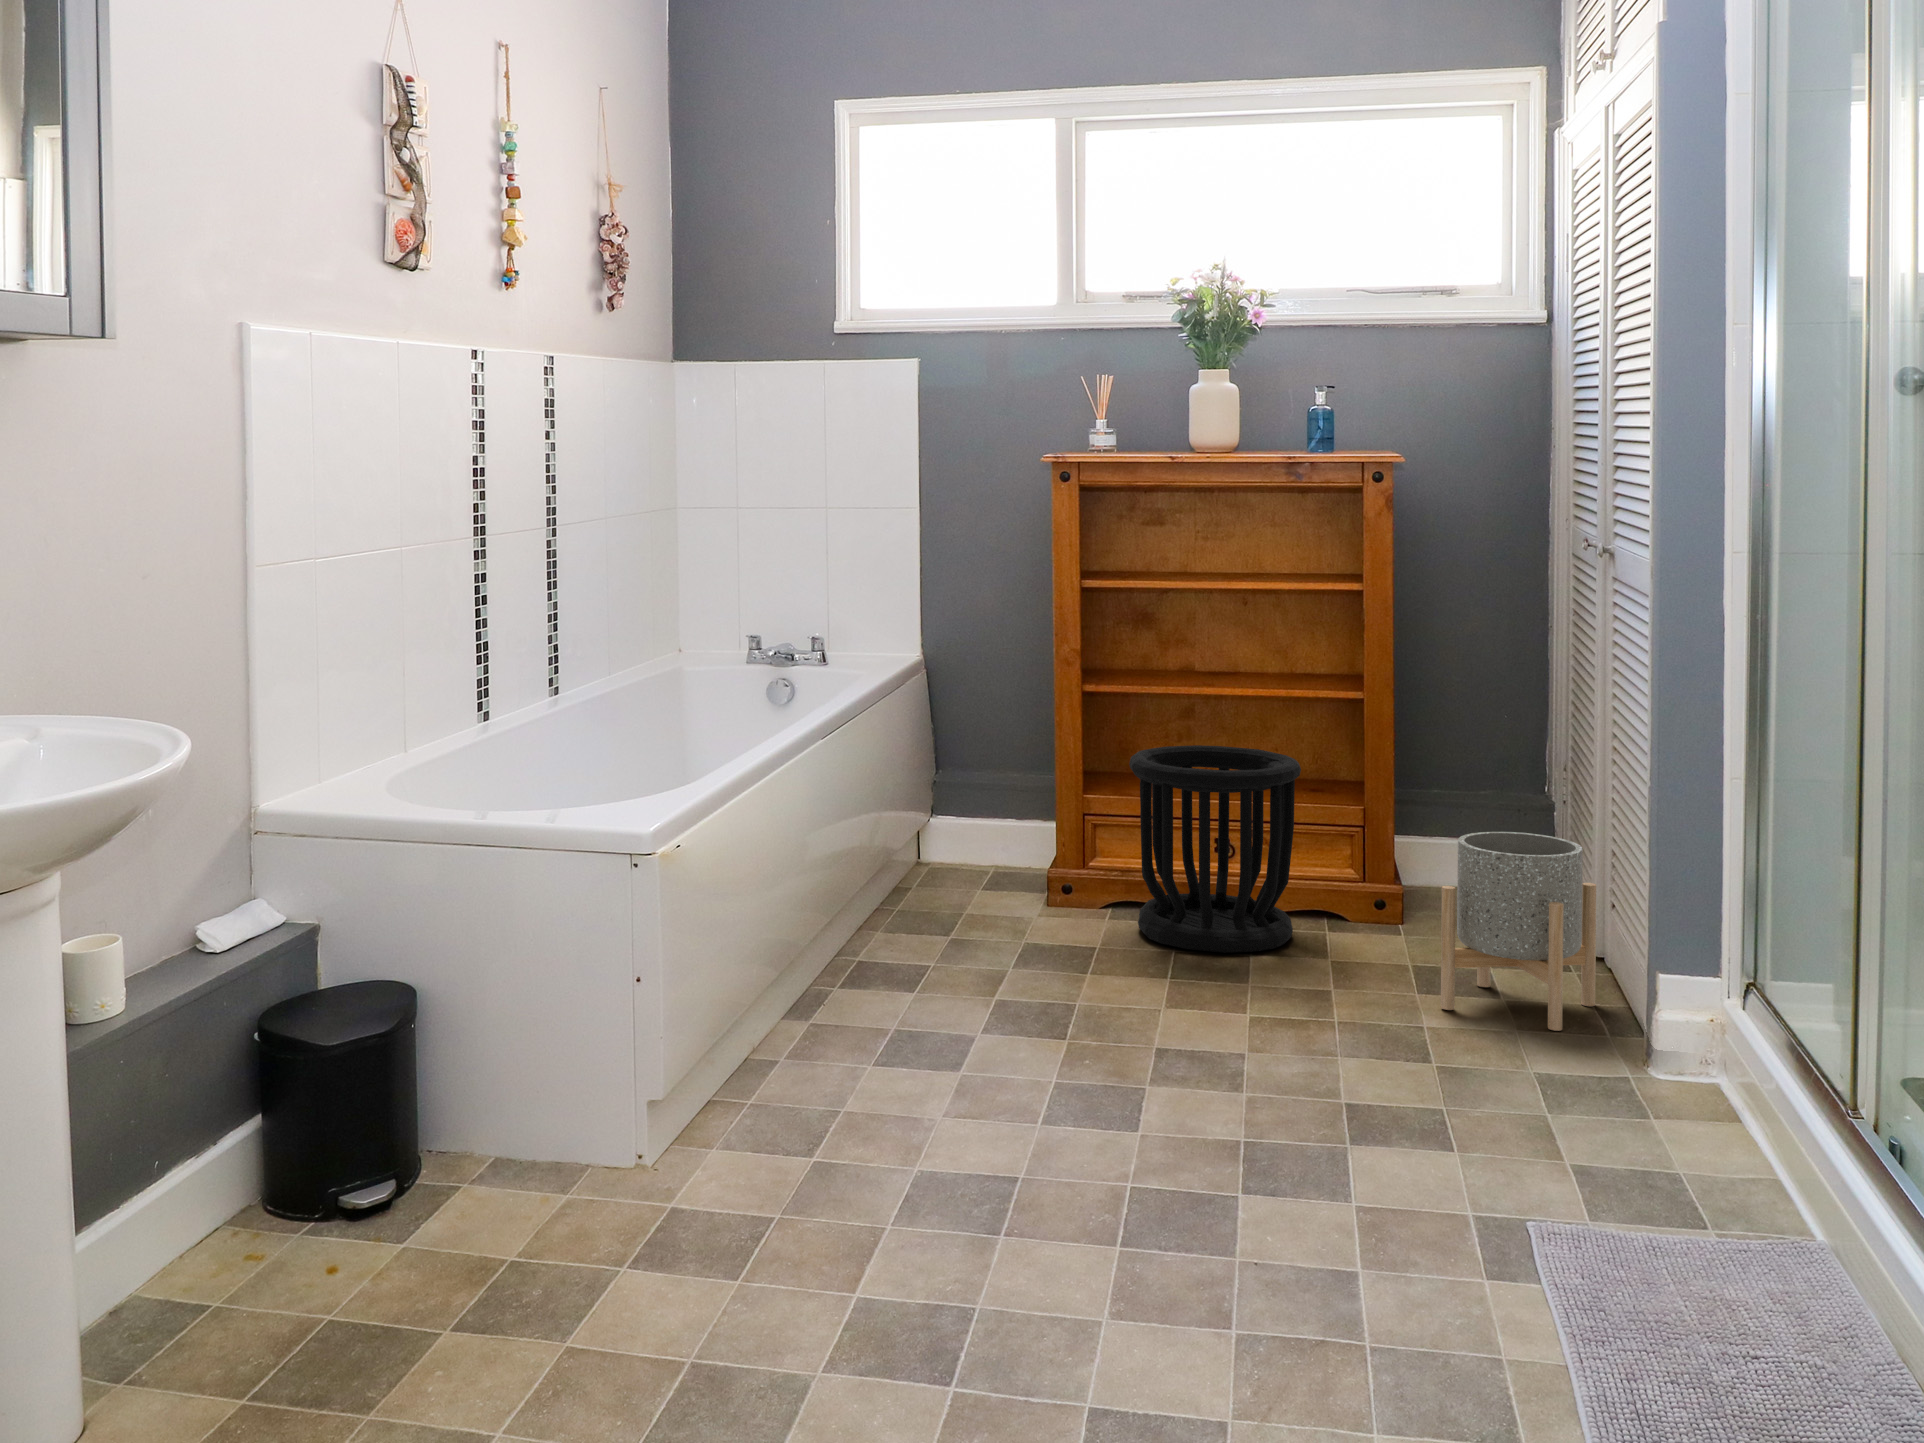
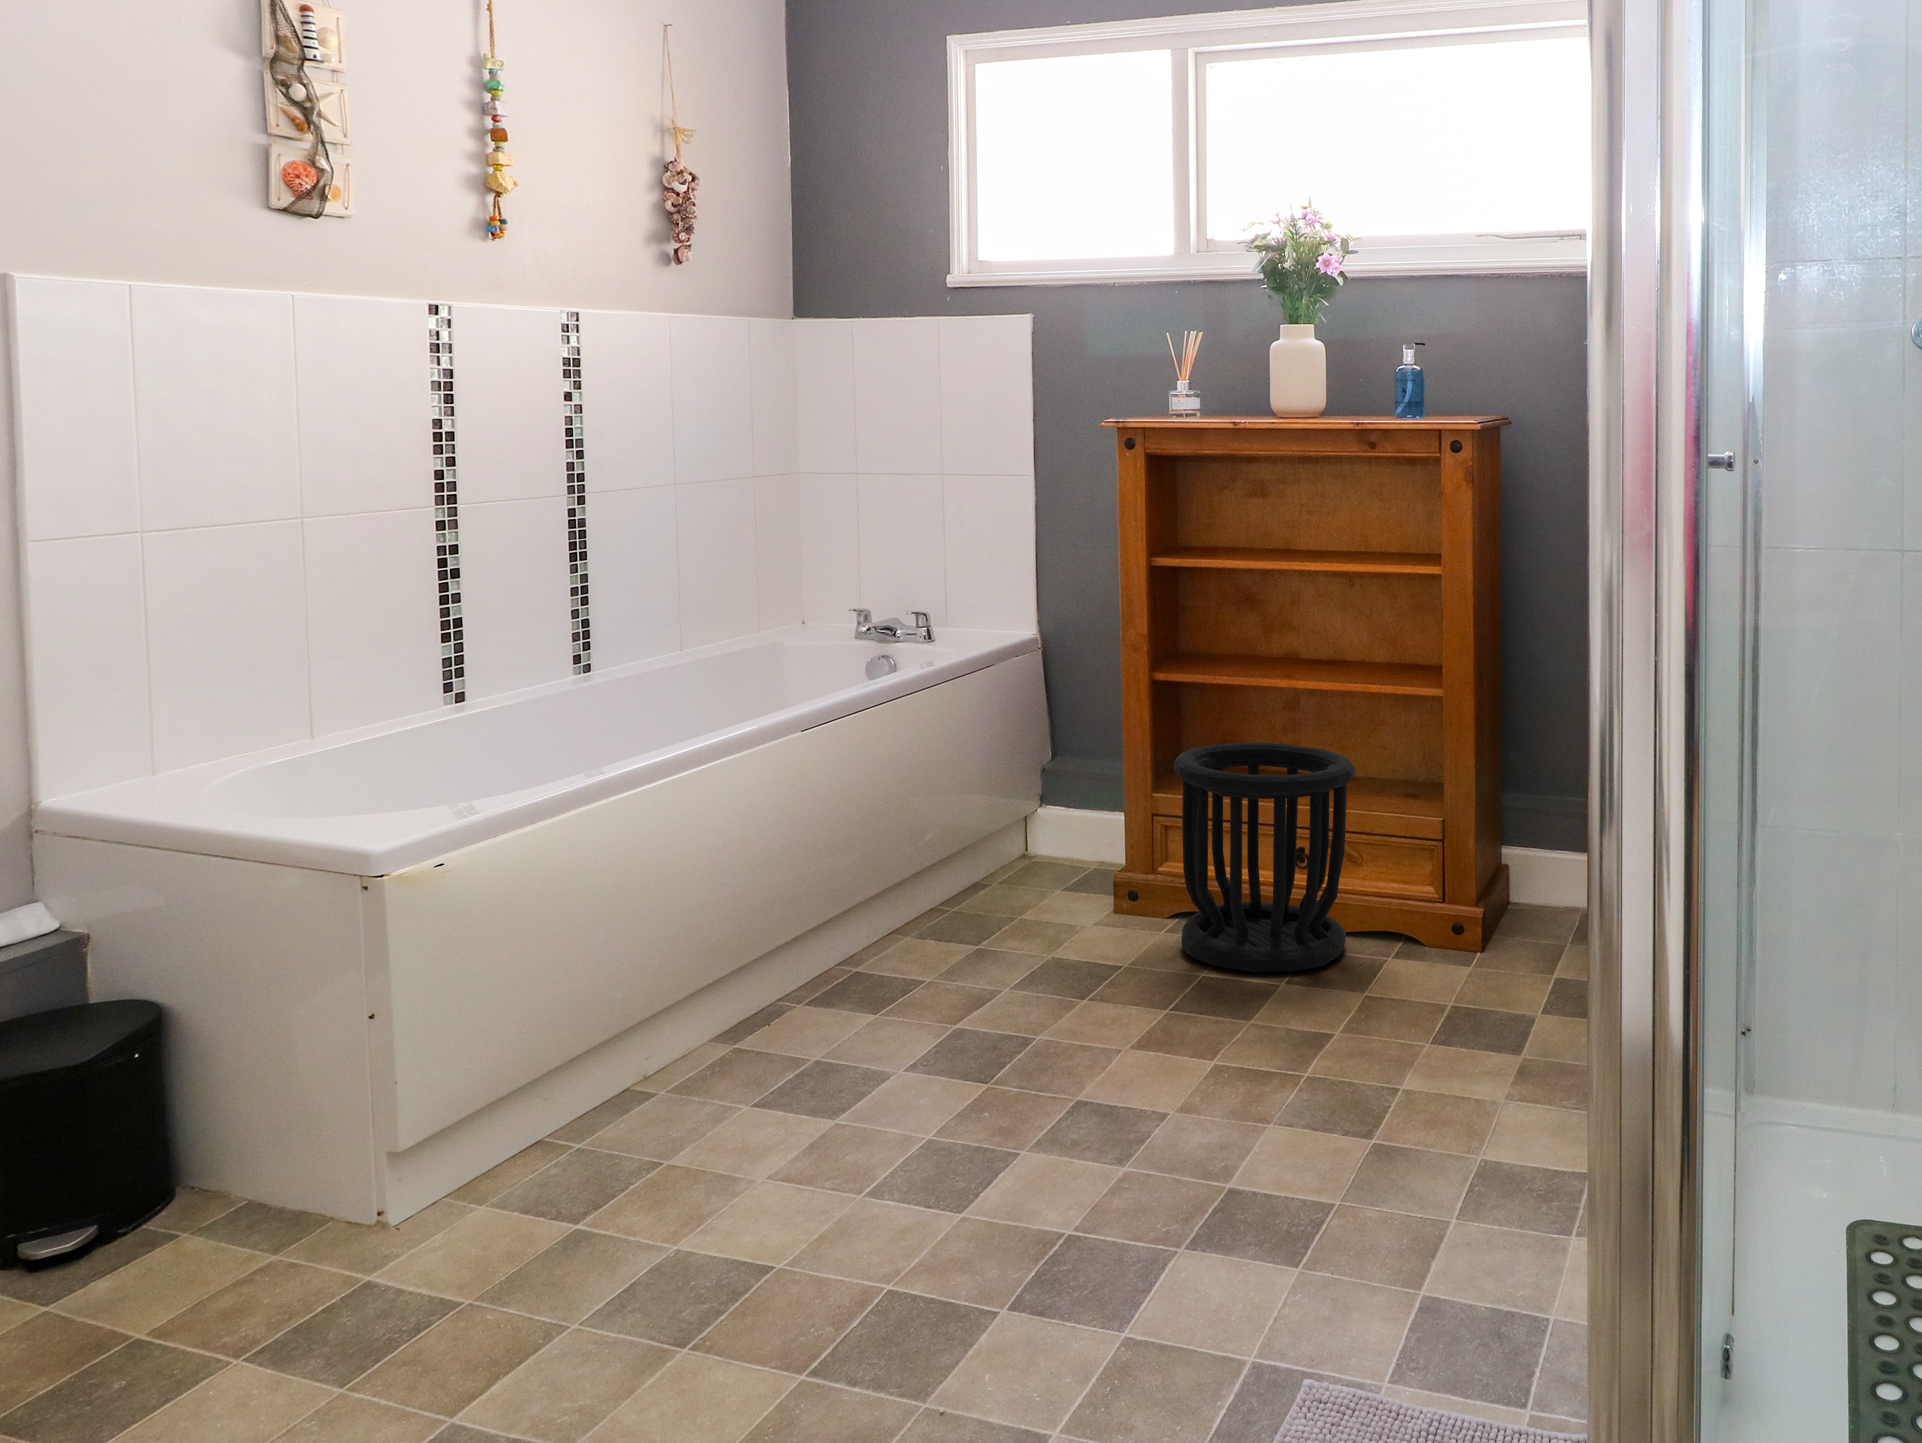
planter: present [1441,832,1596,1031] -> none [1434,855,1613,1083]

